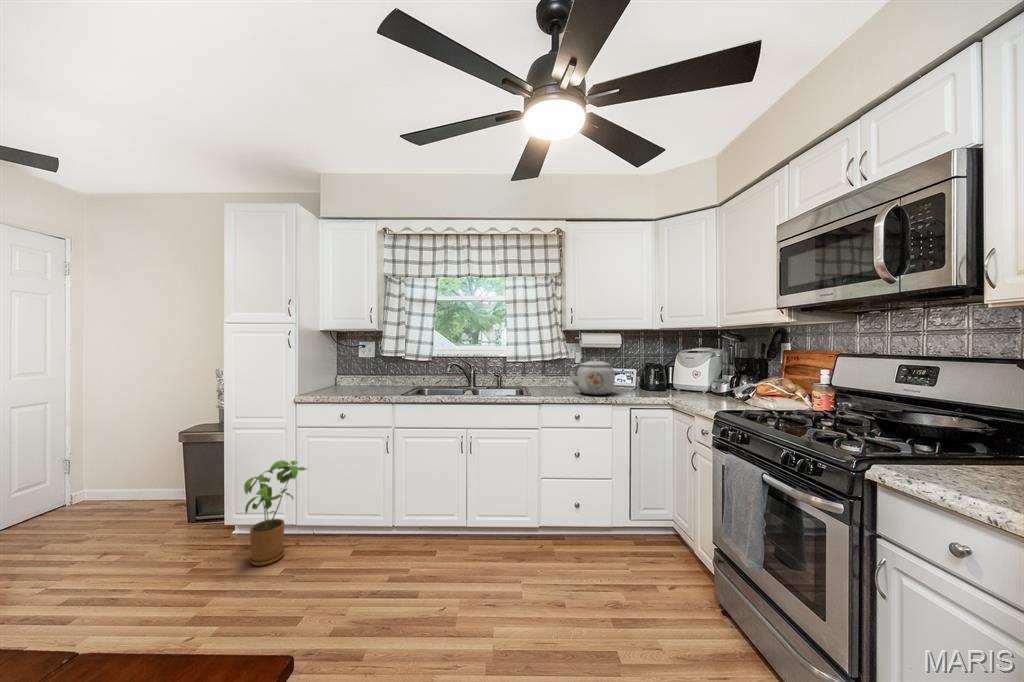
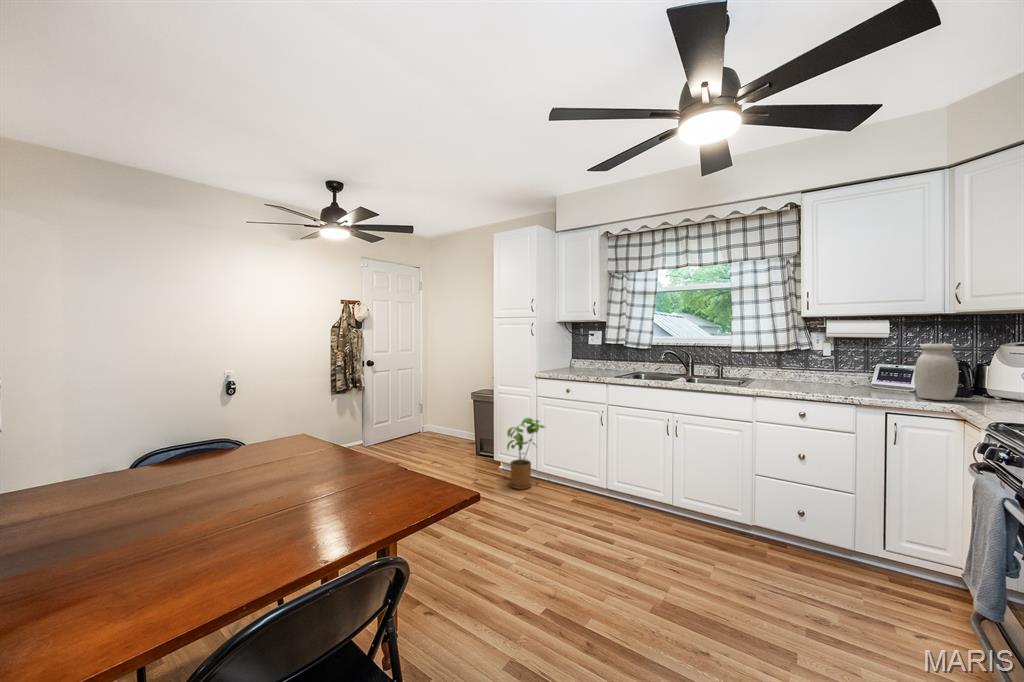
jar: none [641,352,666,394] -> present [914,343,959,400]
kettle: present [570,359,614,395] -> none [800,351,867,393]

